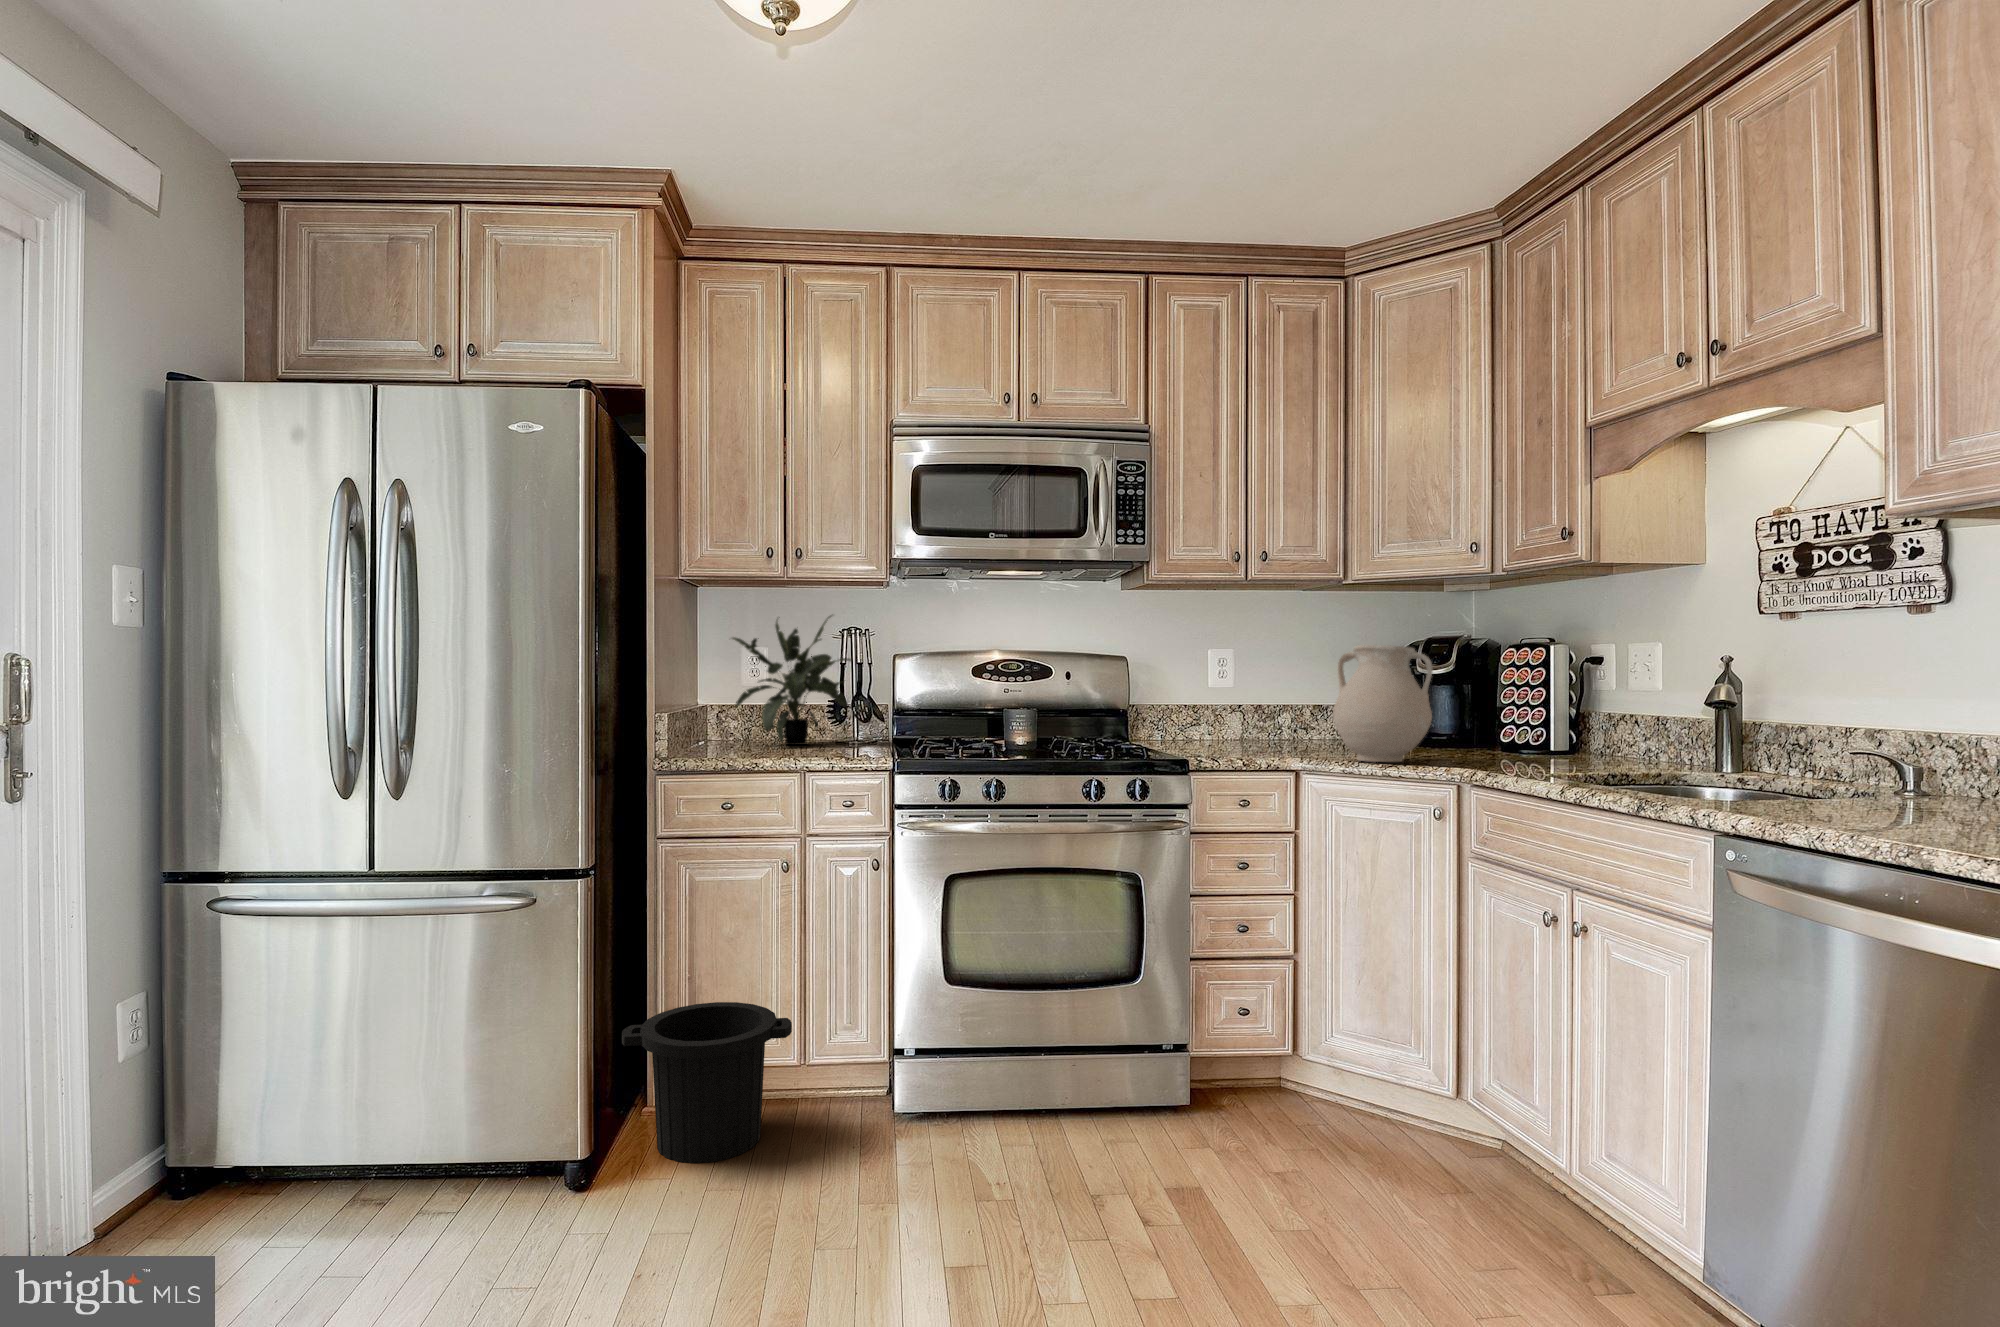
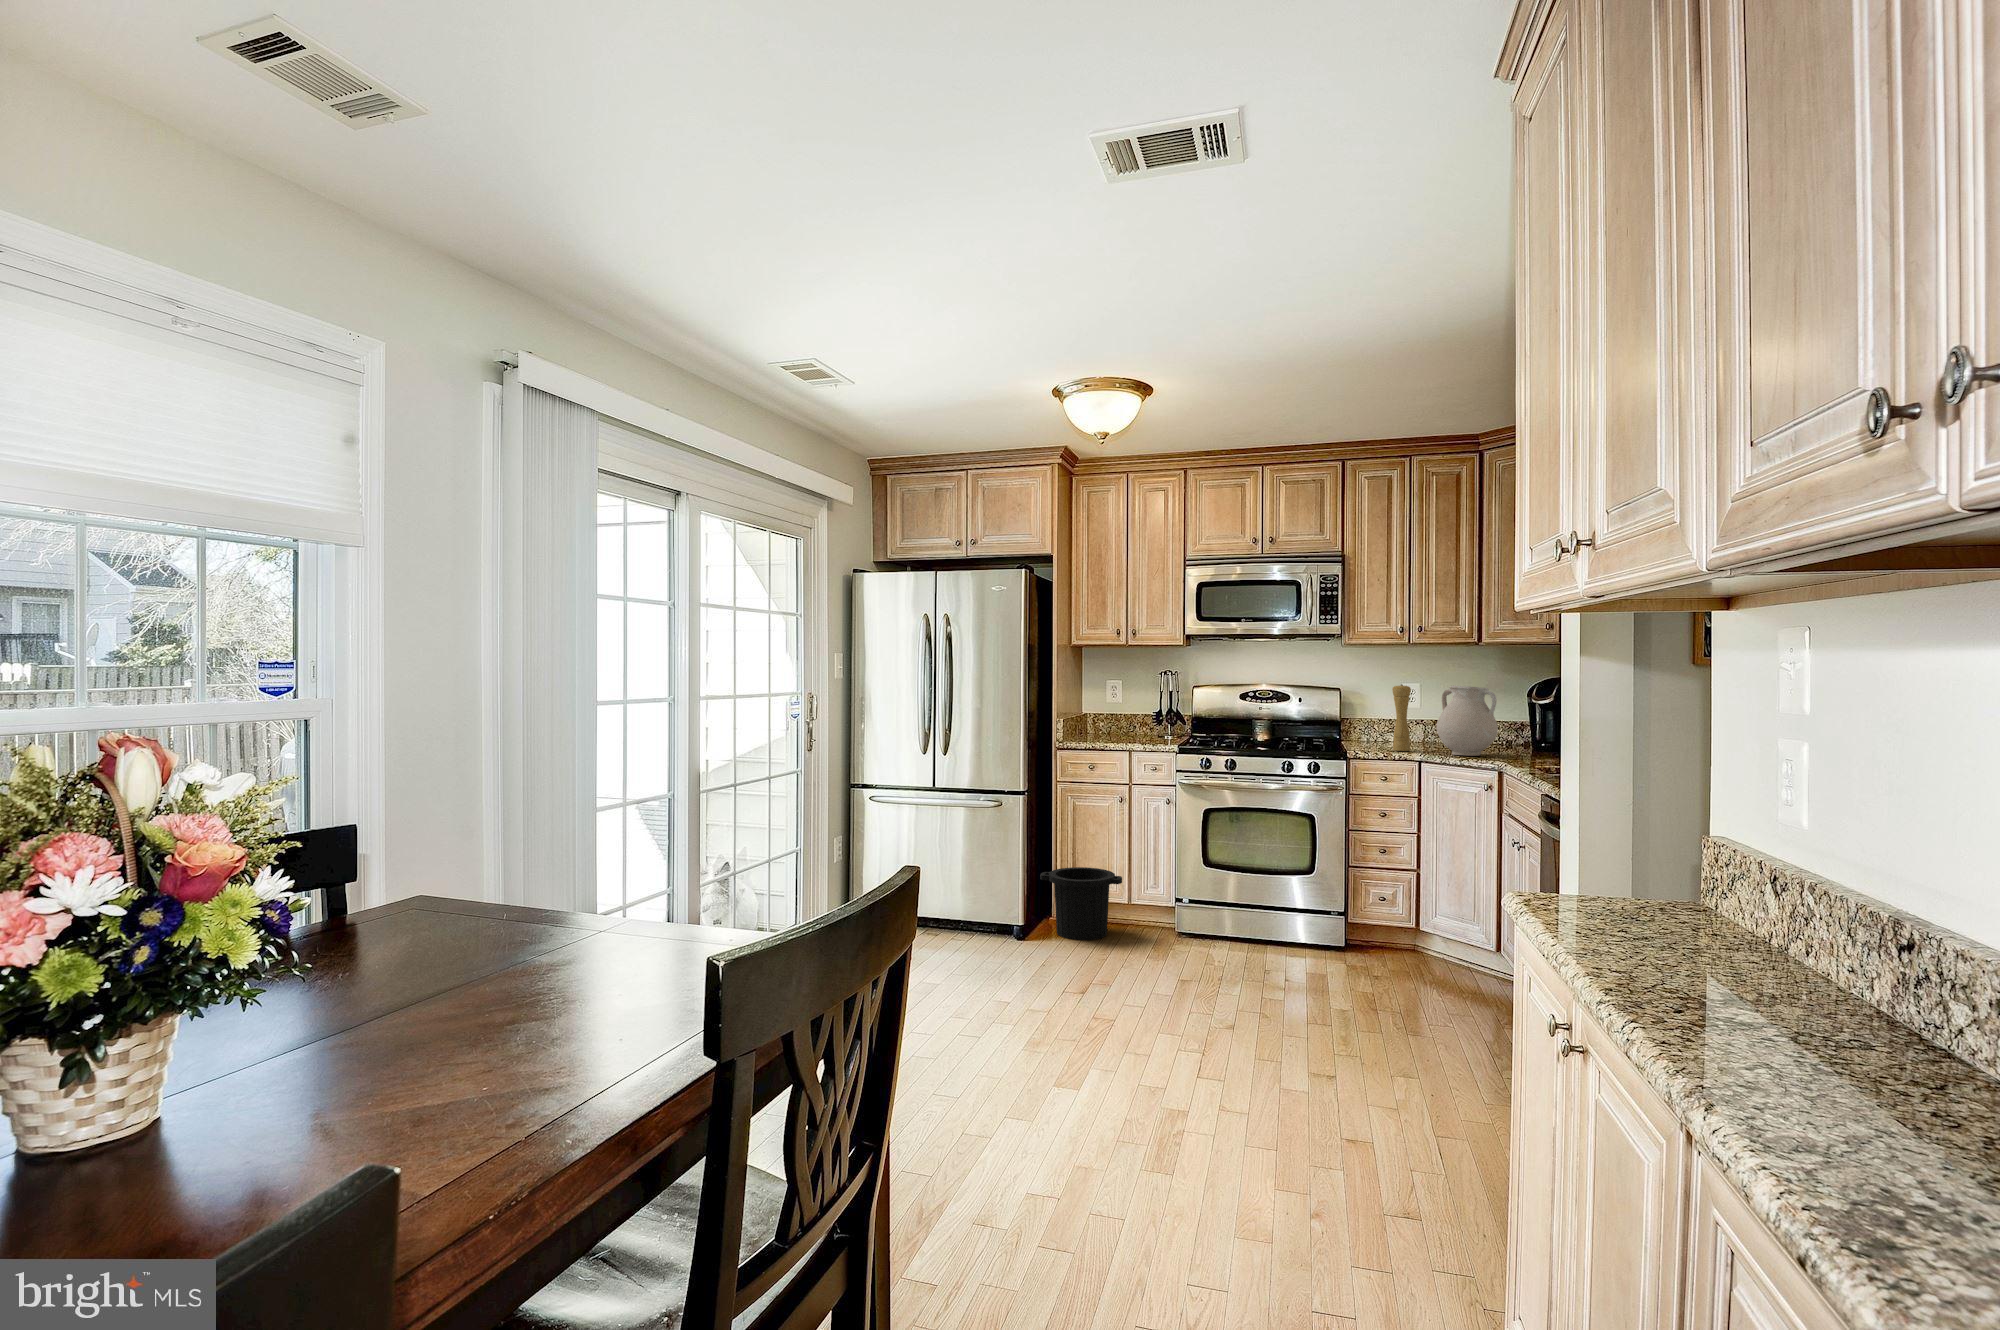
potted plant: present [732,615,852,745] -> none [1099,663,1168,736]
pepper mill: none [1254,645,1283,758] -> present [1392,684,1411,751]

